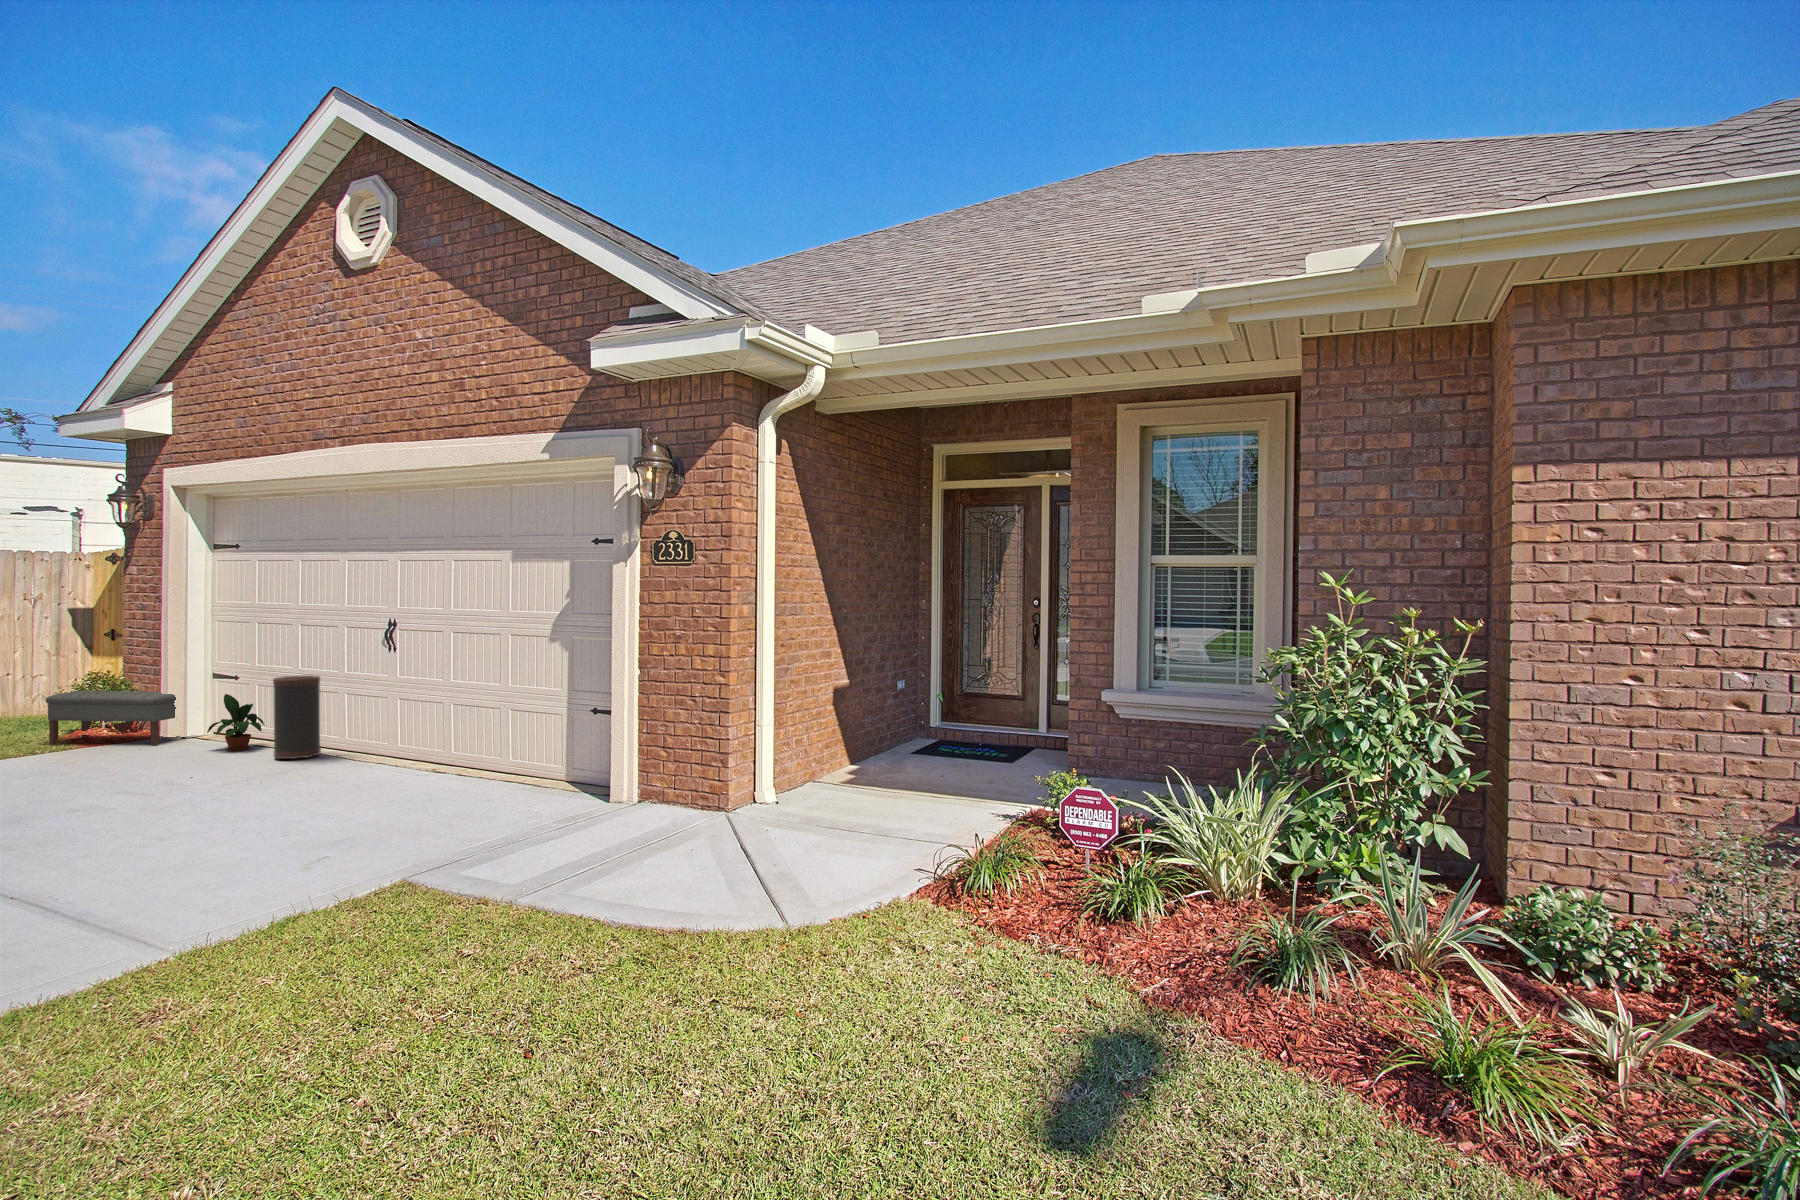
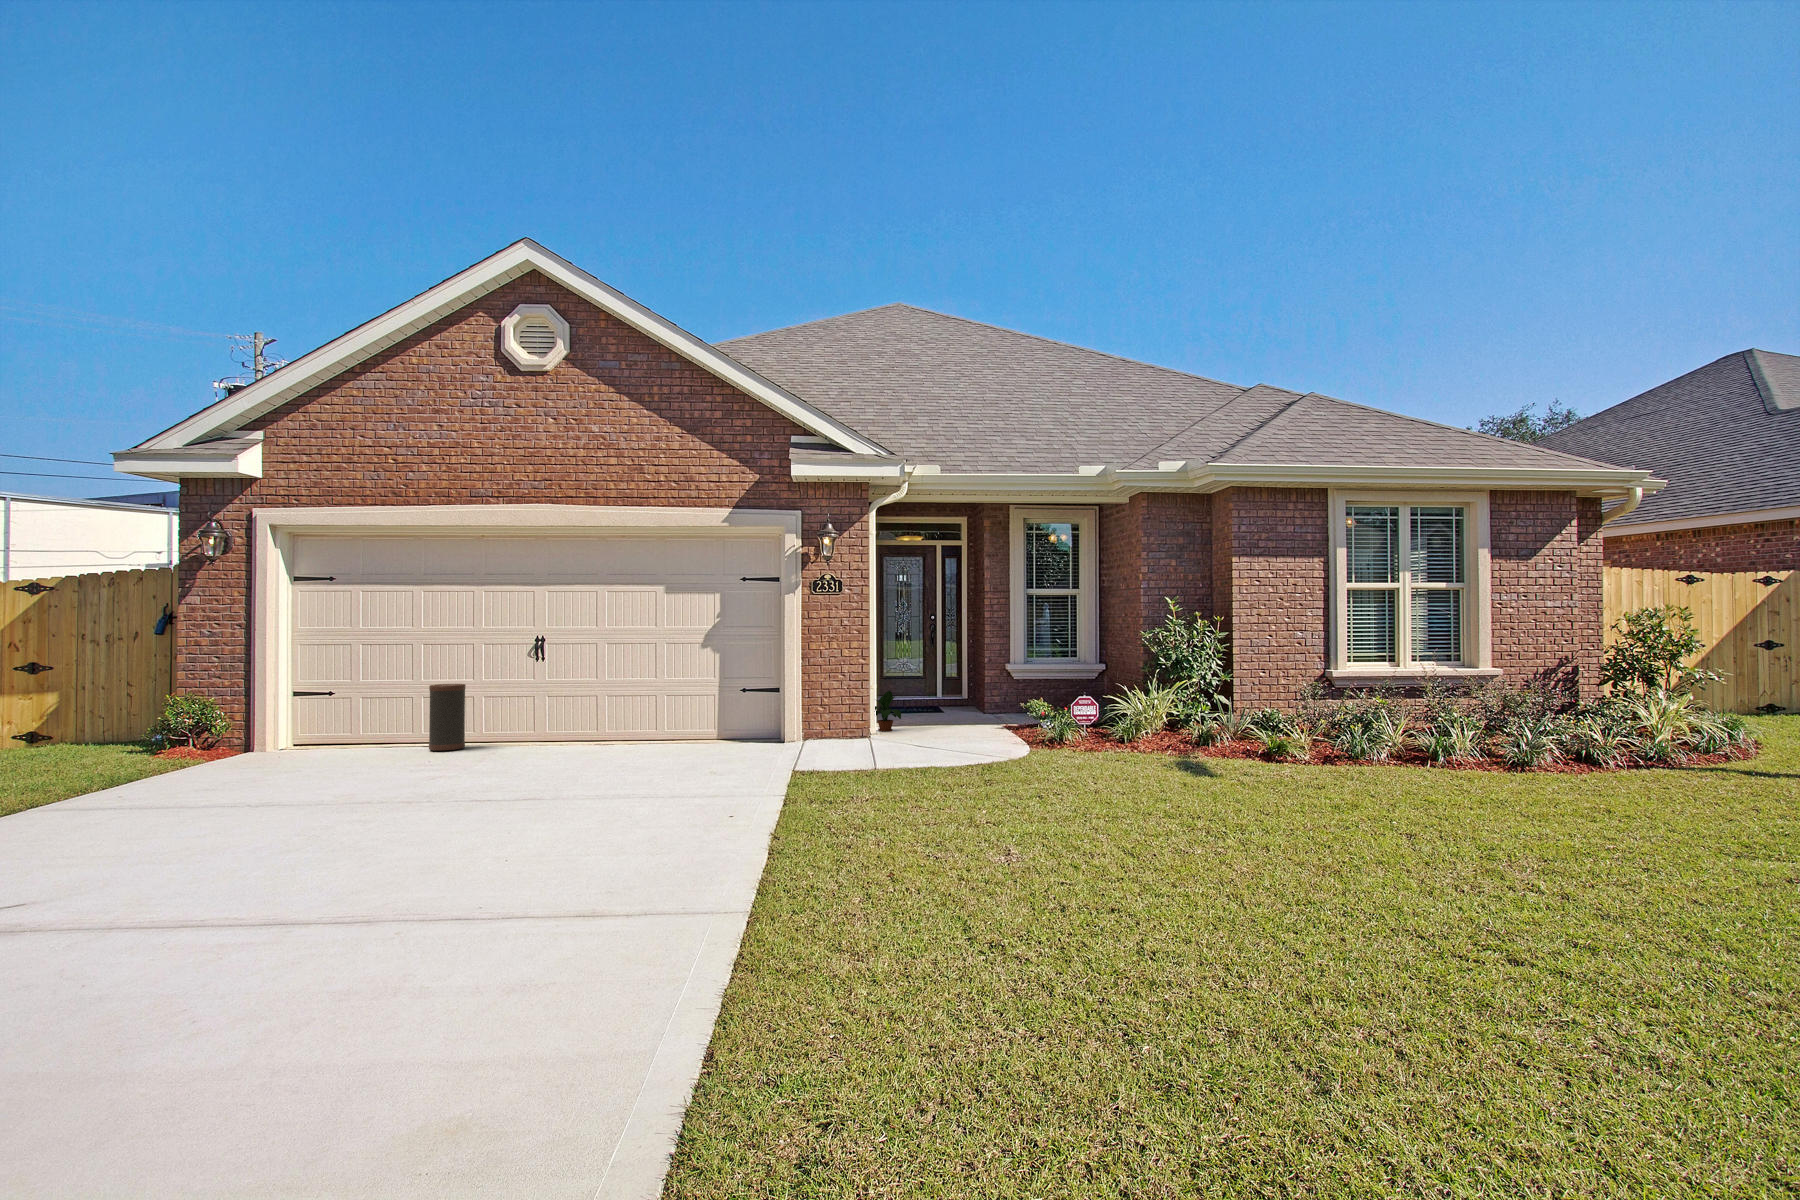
bench: present [46,691,187,746] -> none [132,709,271,765]
potted plant: present [207,694,264,751] -> present [874,691,901,731]

